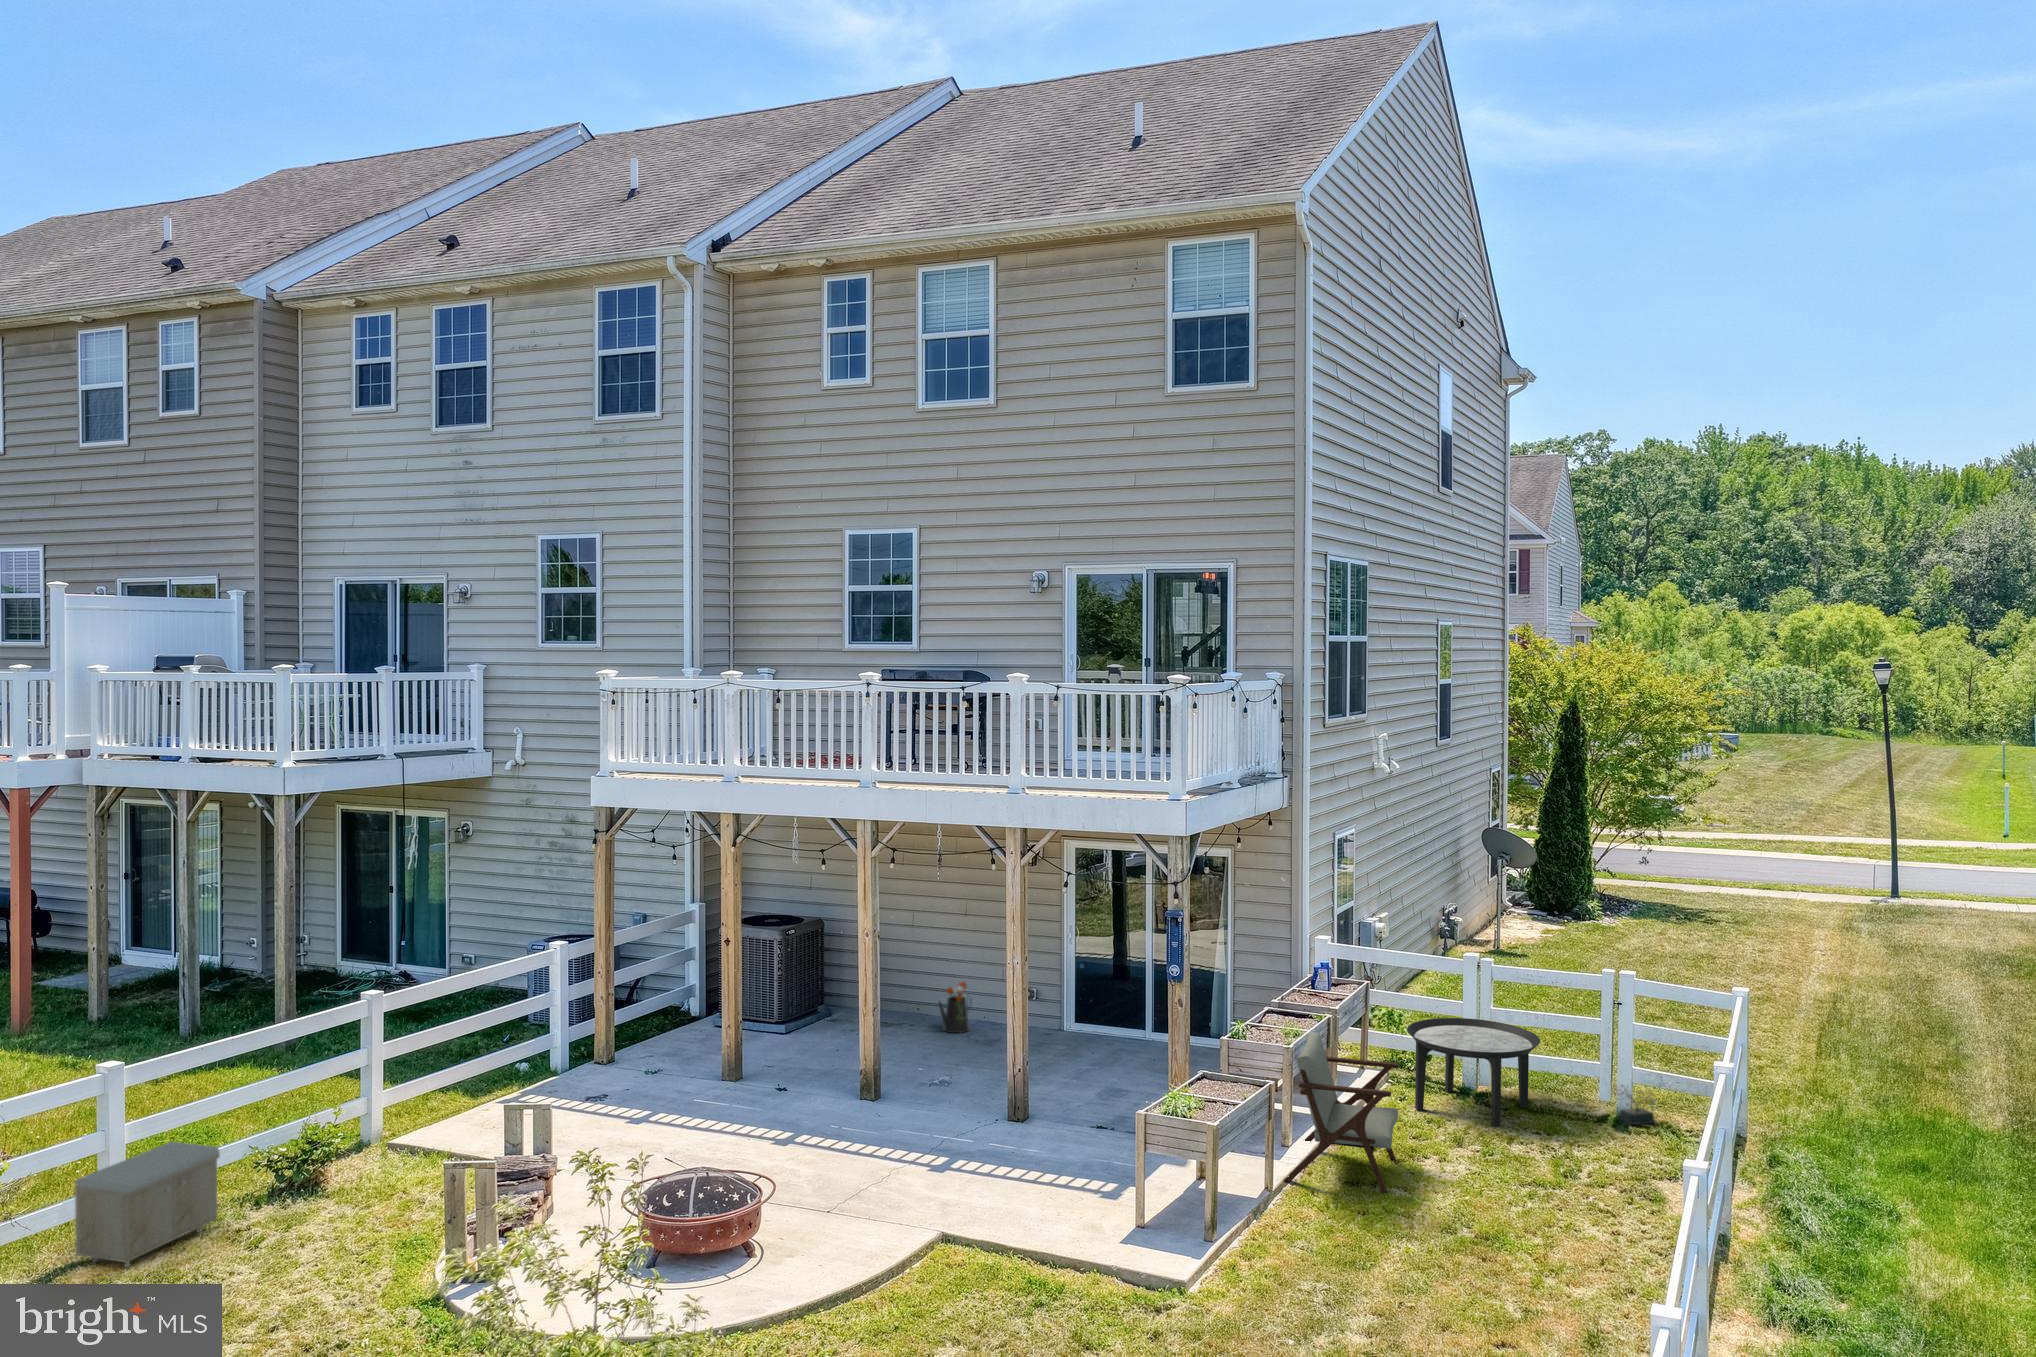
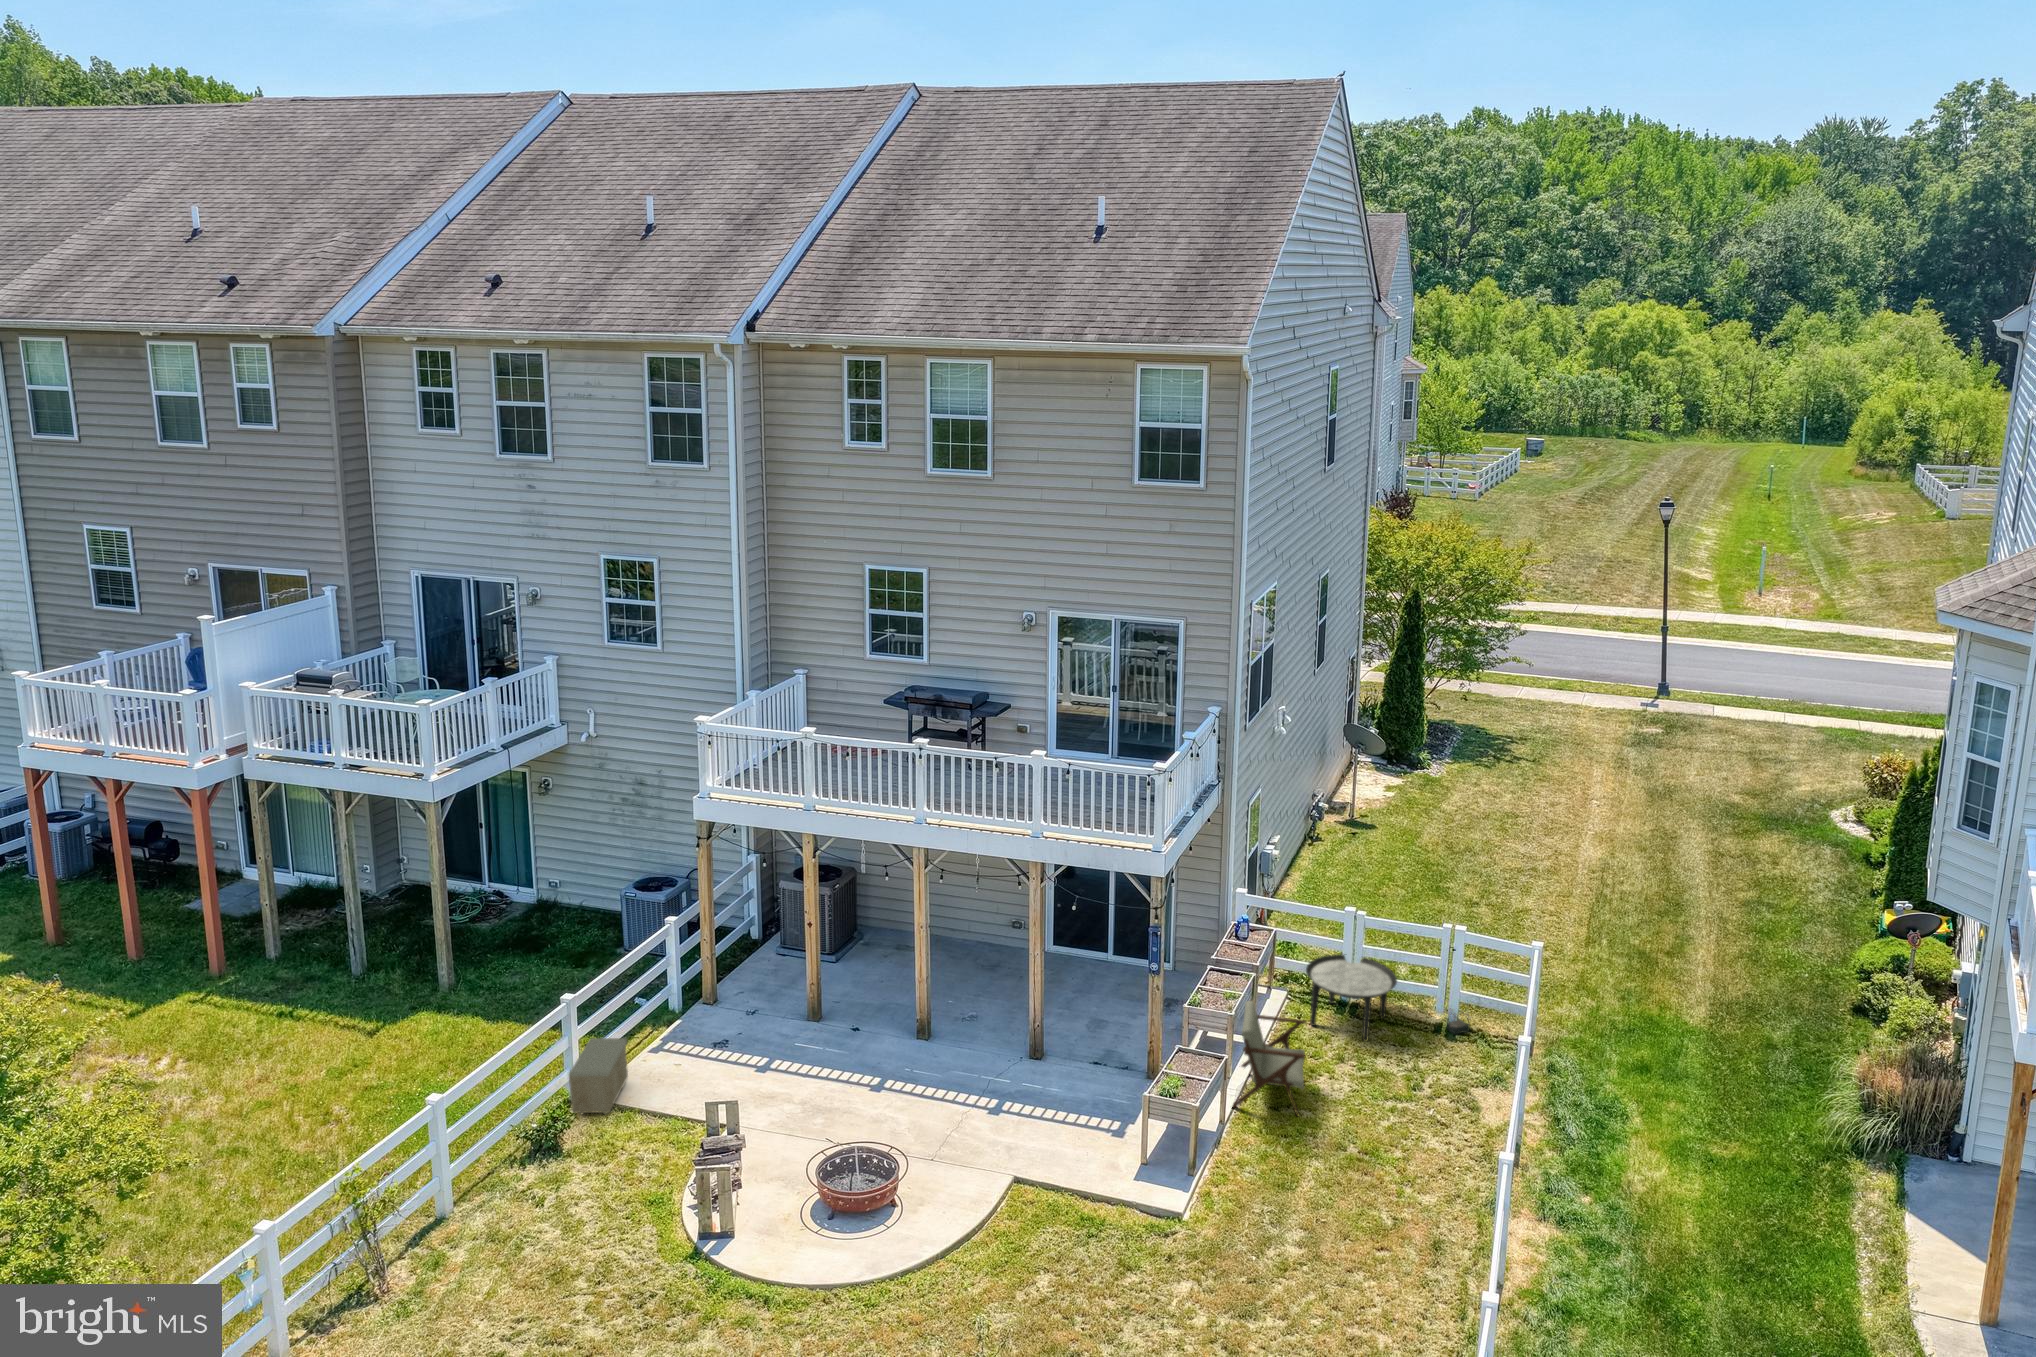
watering can: present [938,982,970,1033] -> none [957,911,980,951]
storage bench: present [75,1142,220,1267] -> present [569,1038,628,1114]

